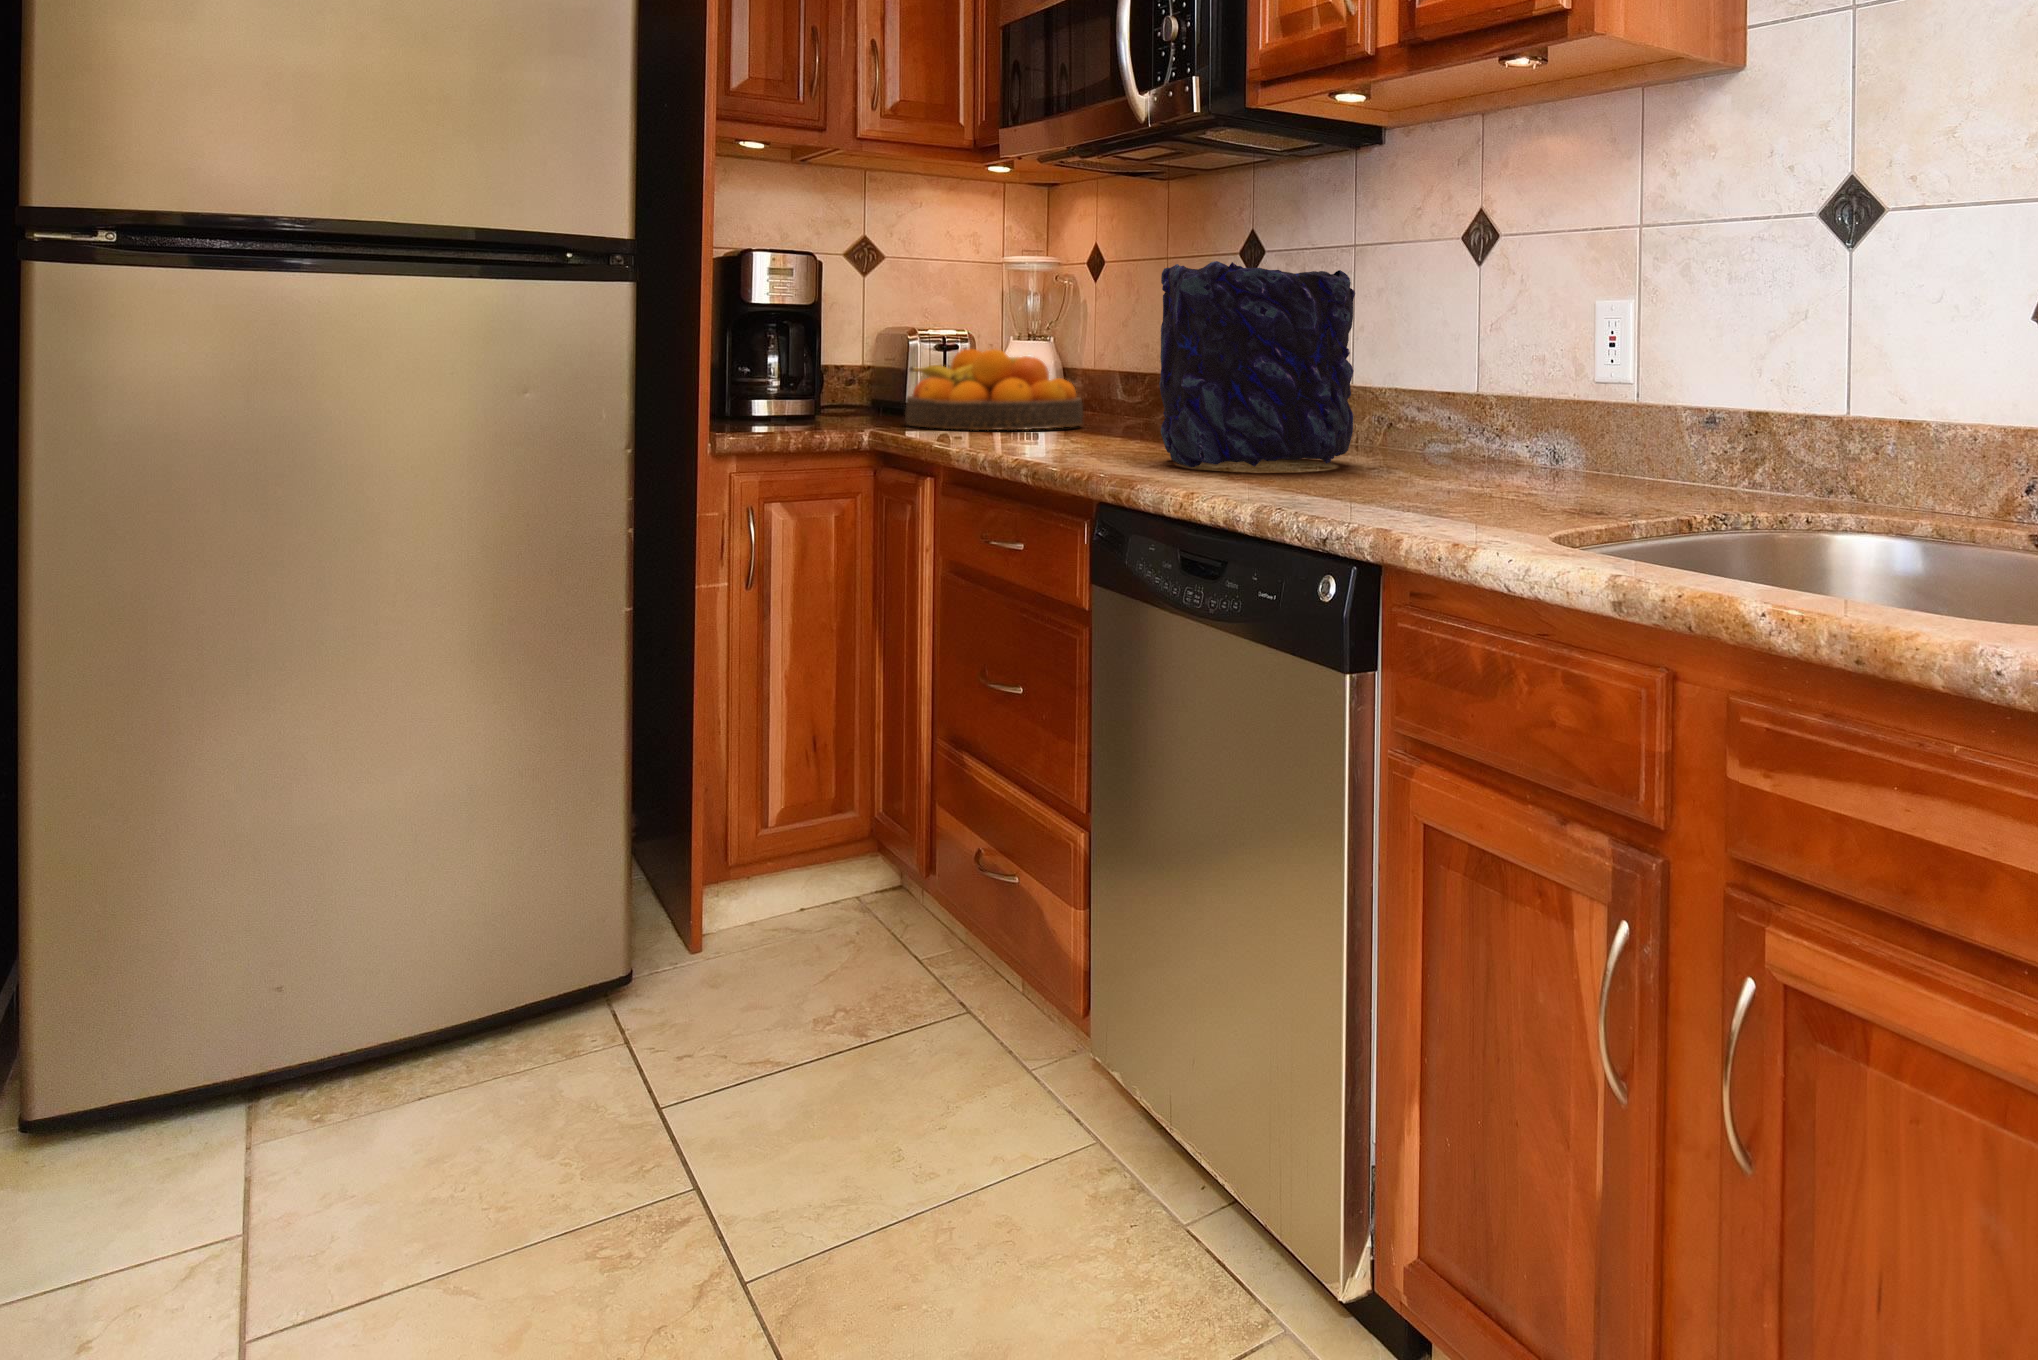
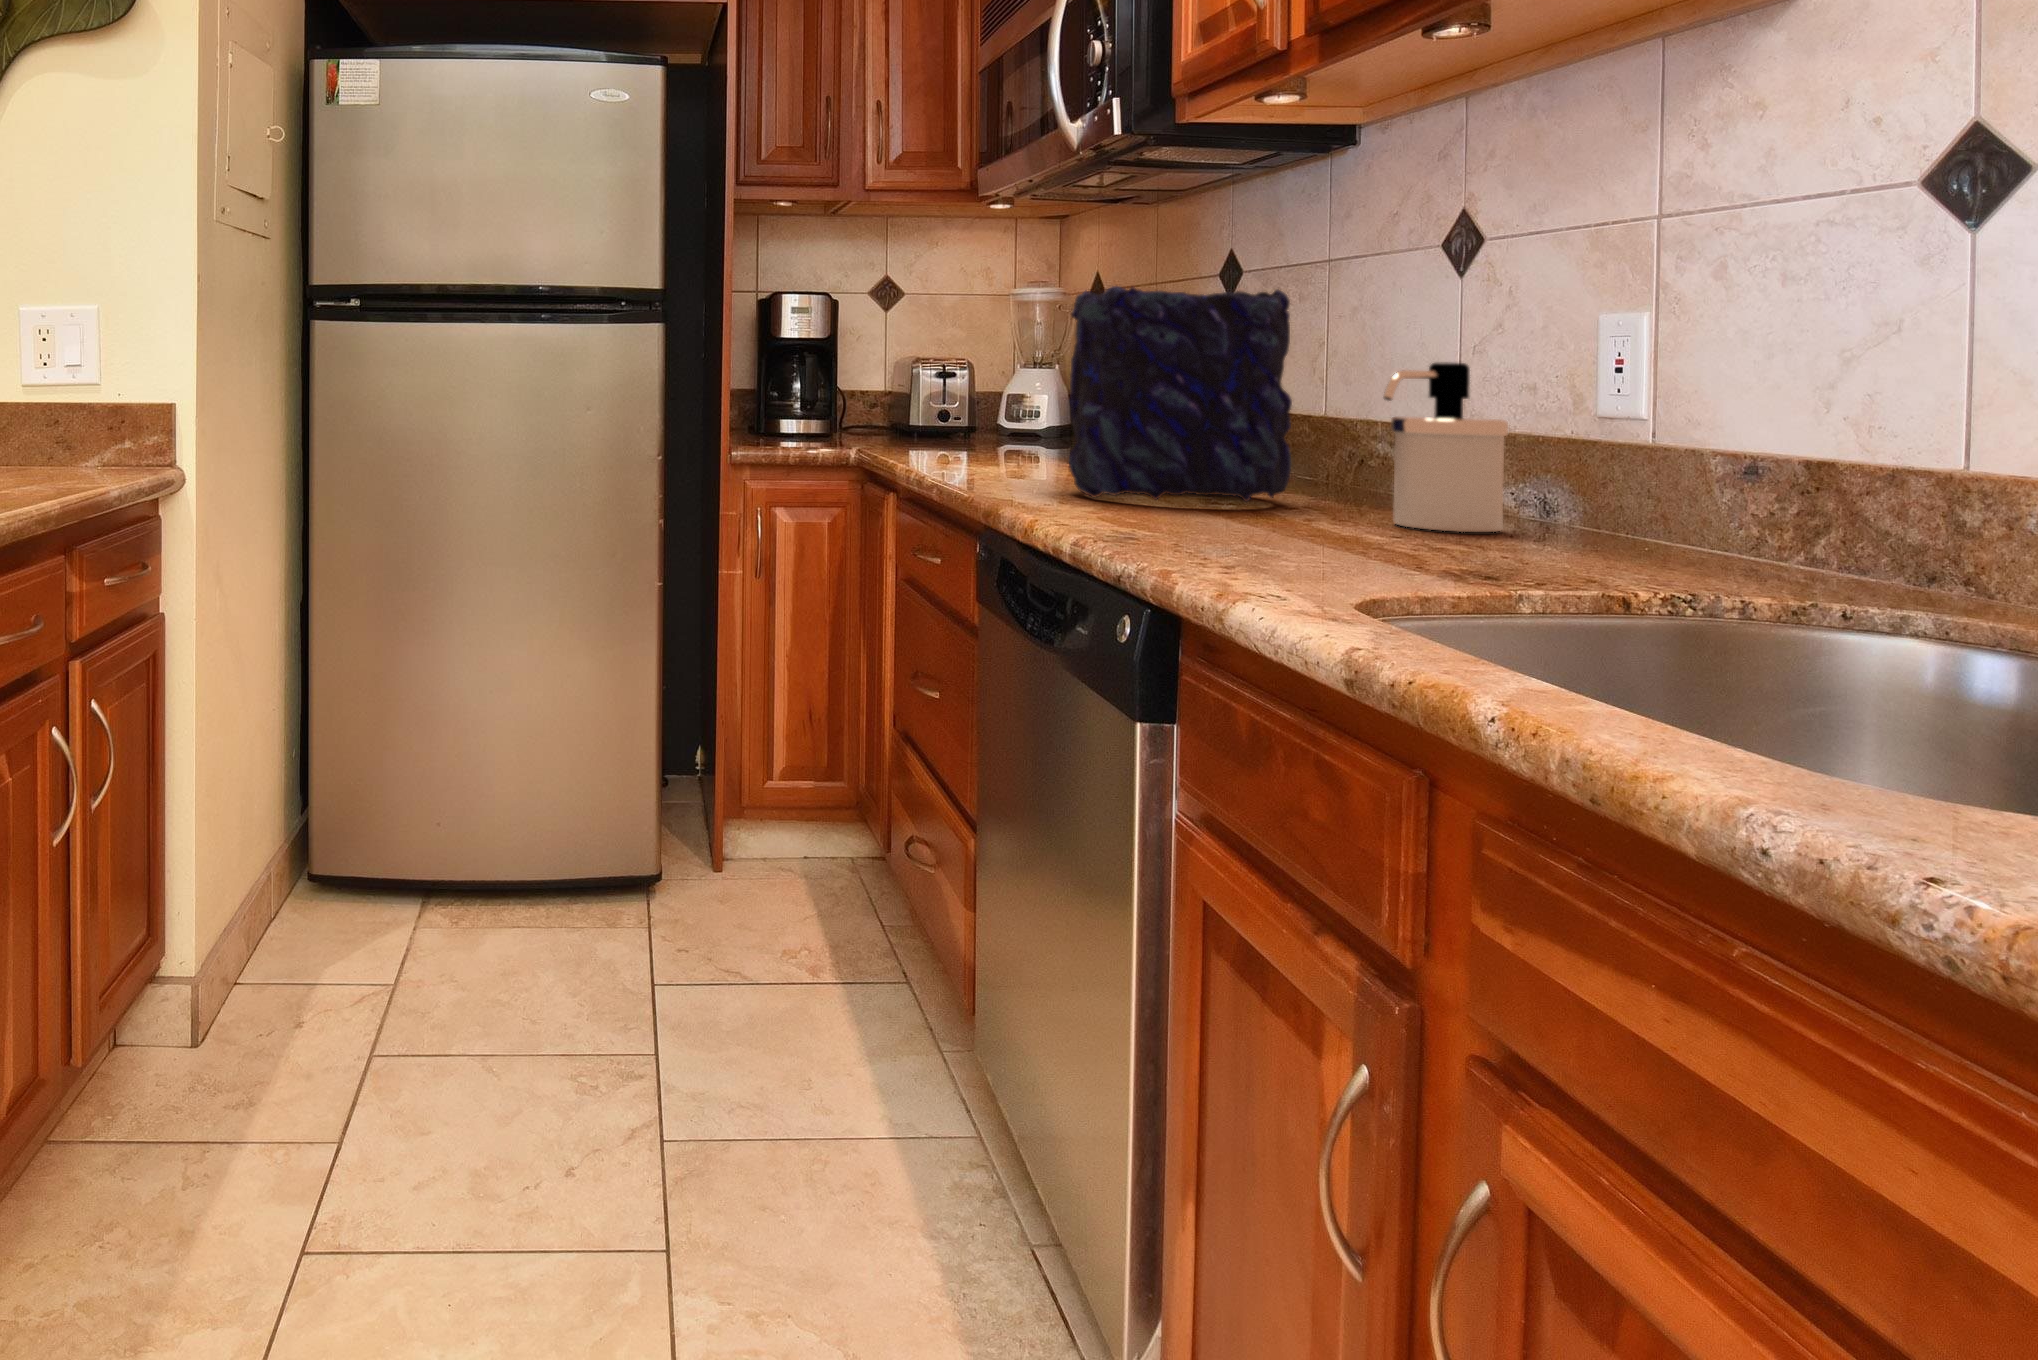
soap dispenser: none [1448,338,1533,479] -> present [1384,362,1509,532]
fruit bowl: present [905,349,1083,430] -> none [896,378,1067,456]

